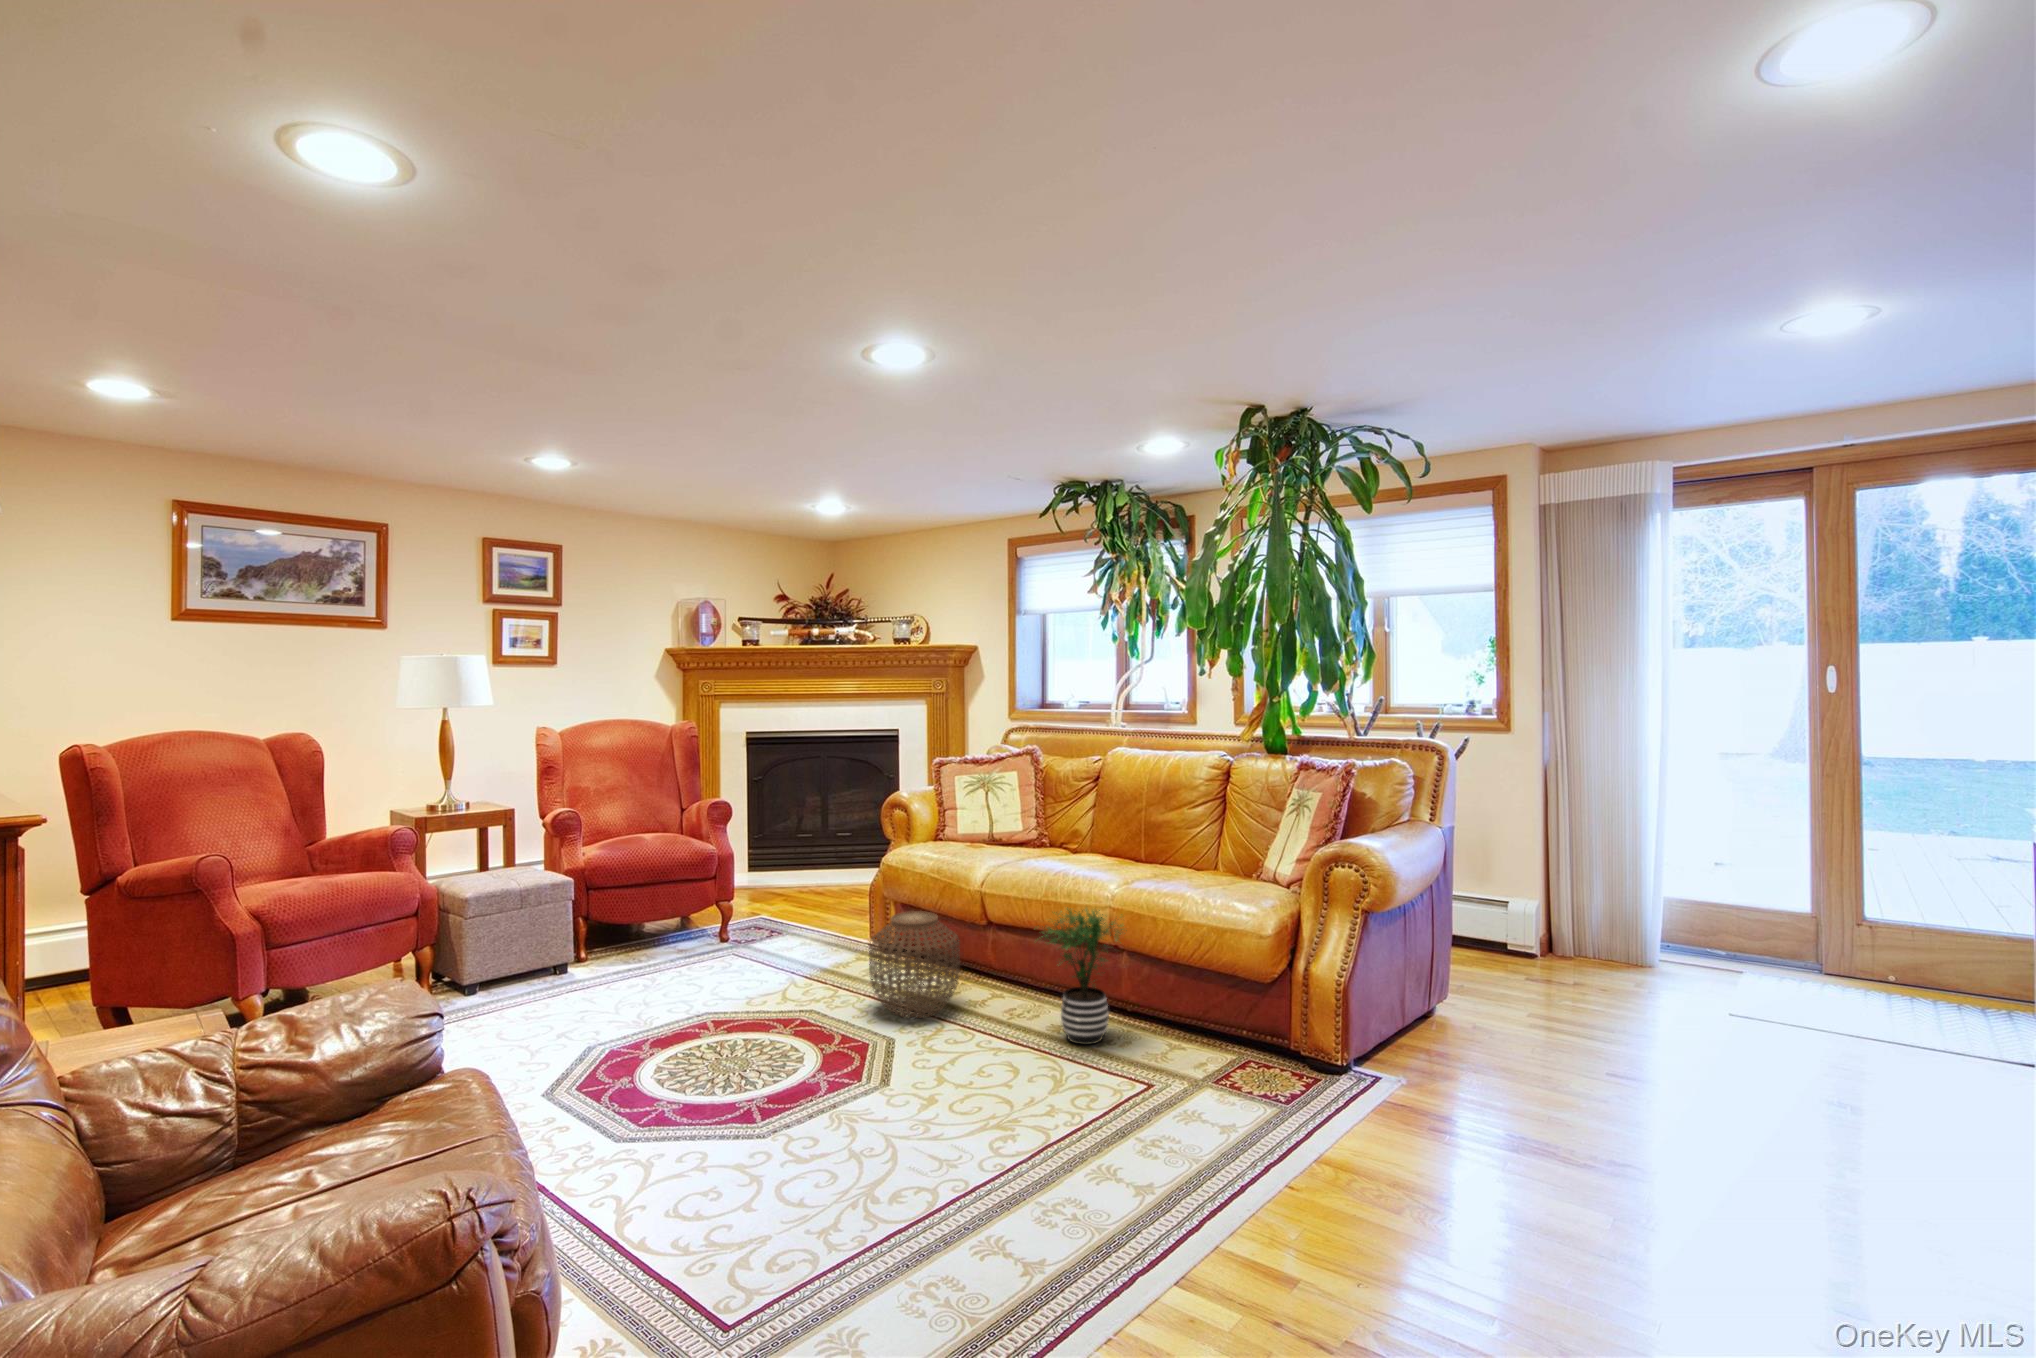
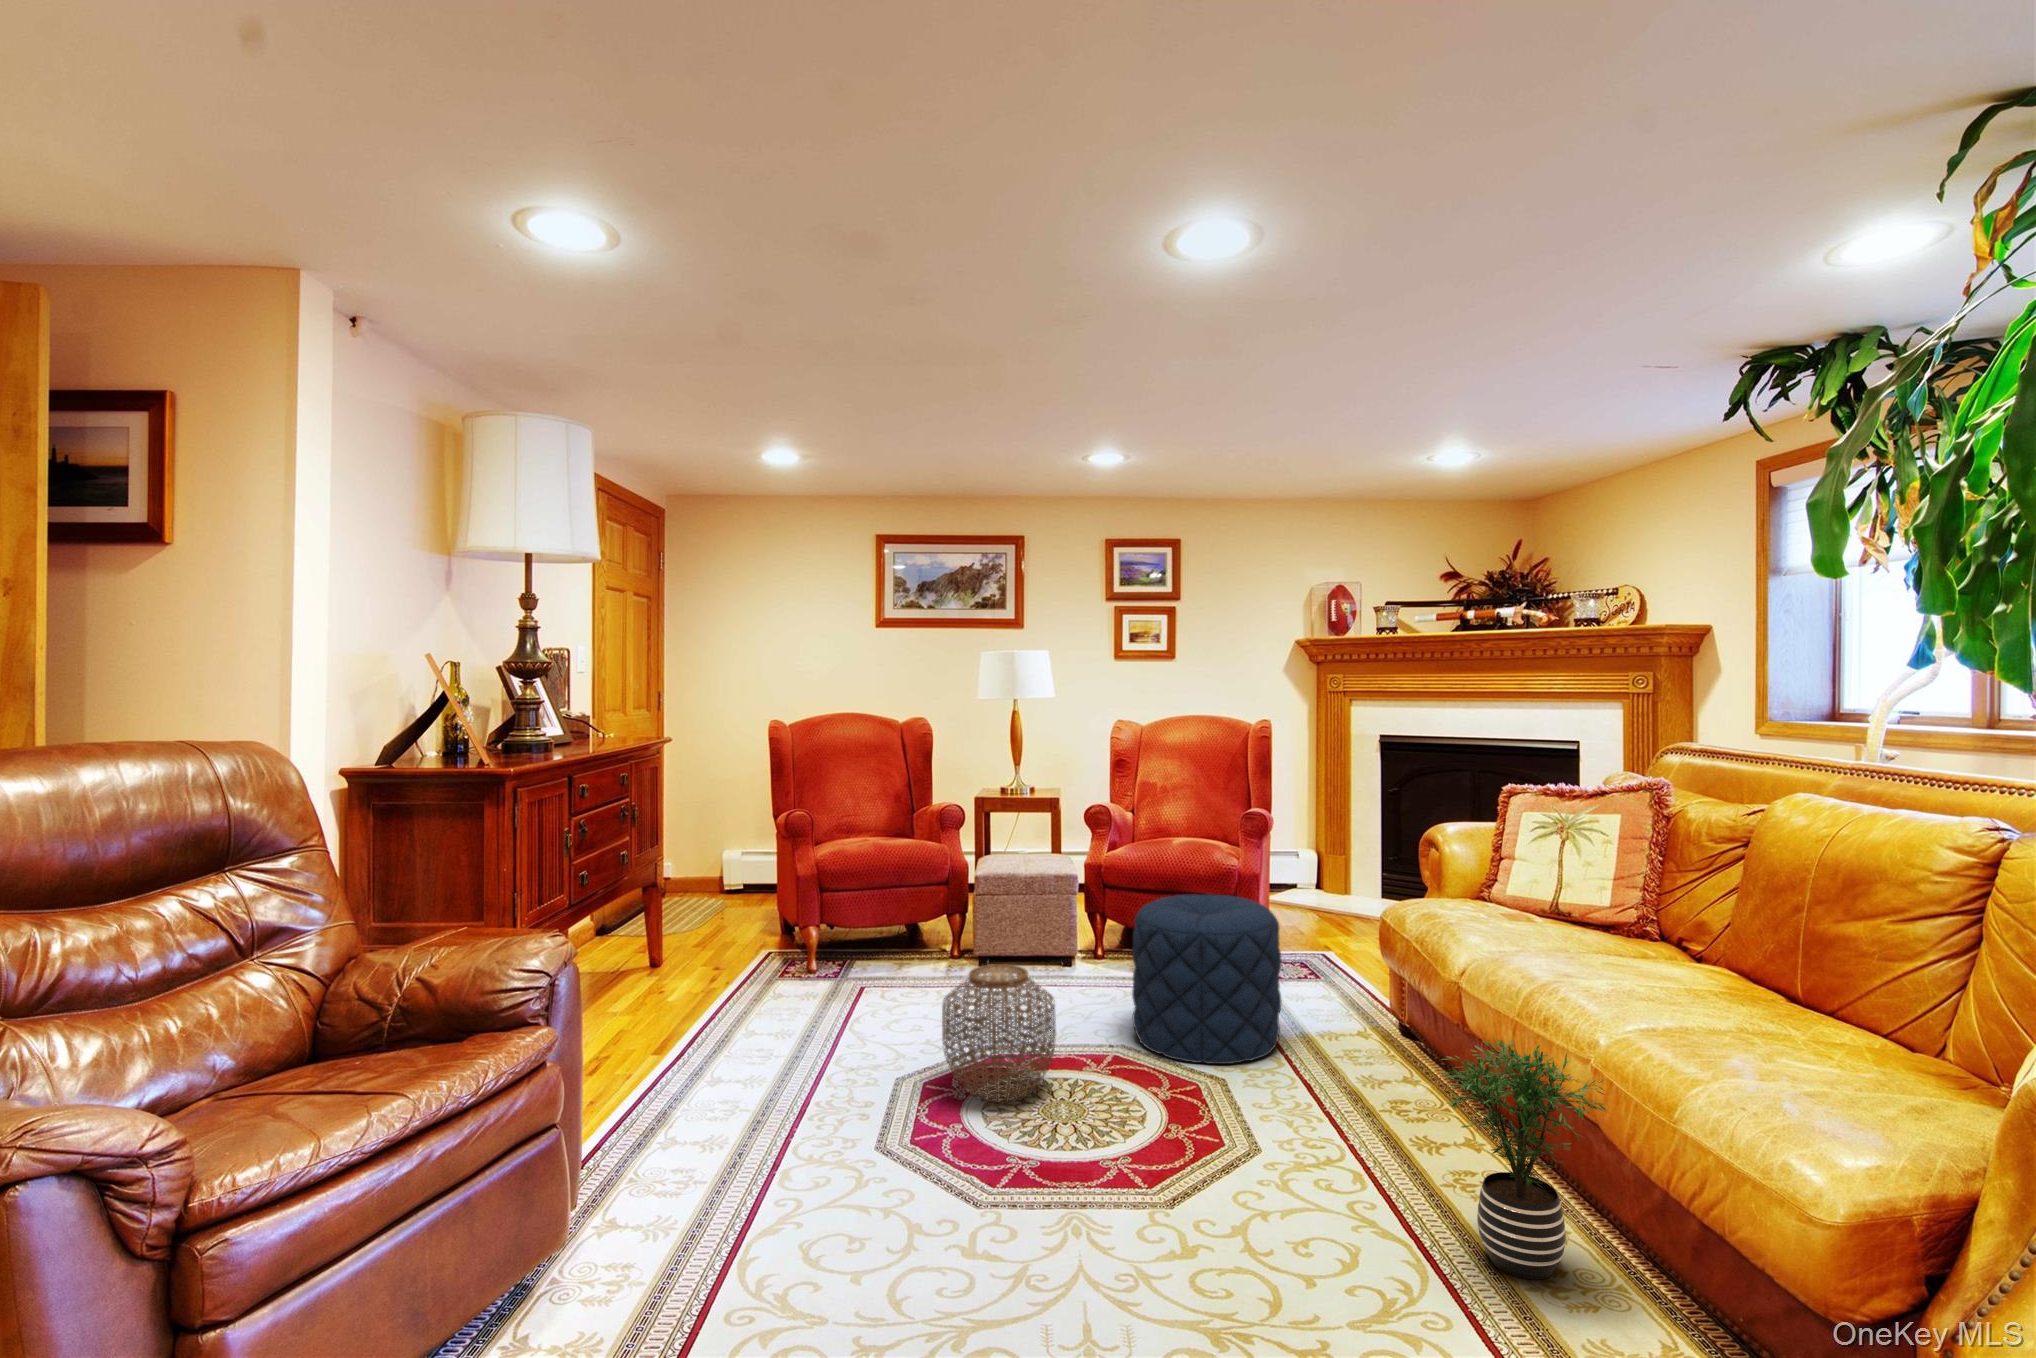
pouf: none [691,867,820,1009] -> present [1132,894,1282,1064]
woven basket: present [869,911,960,1018] -> present [942,964,1056,1102]

